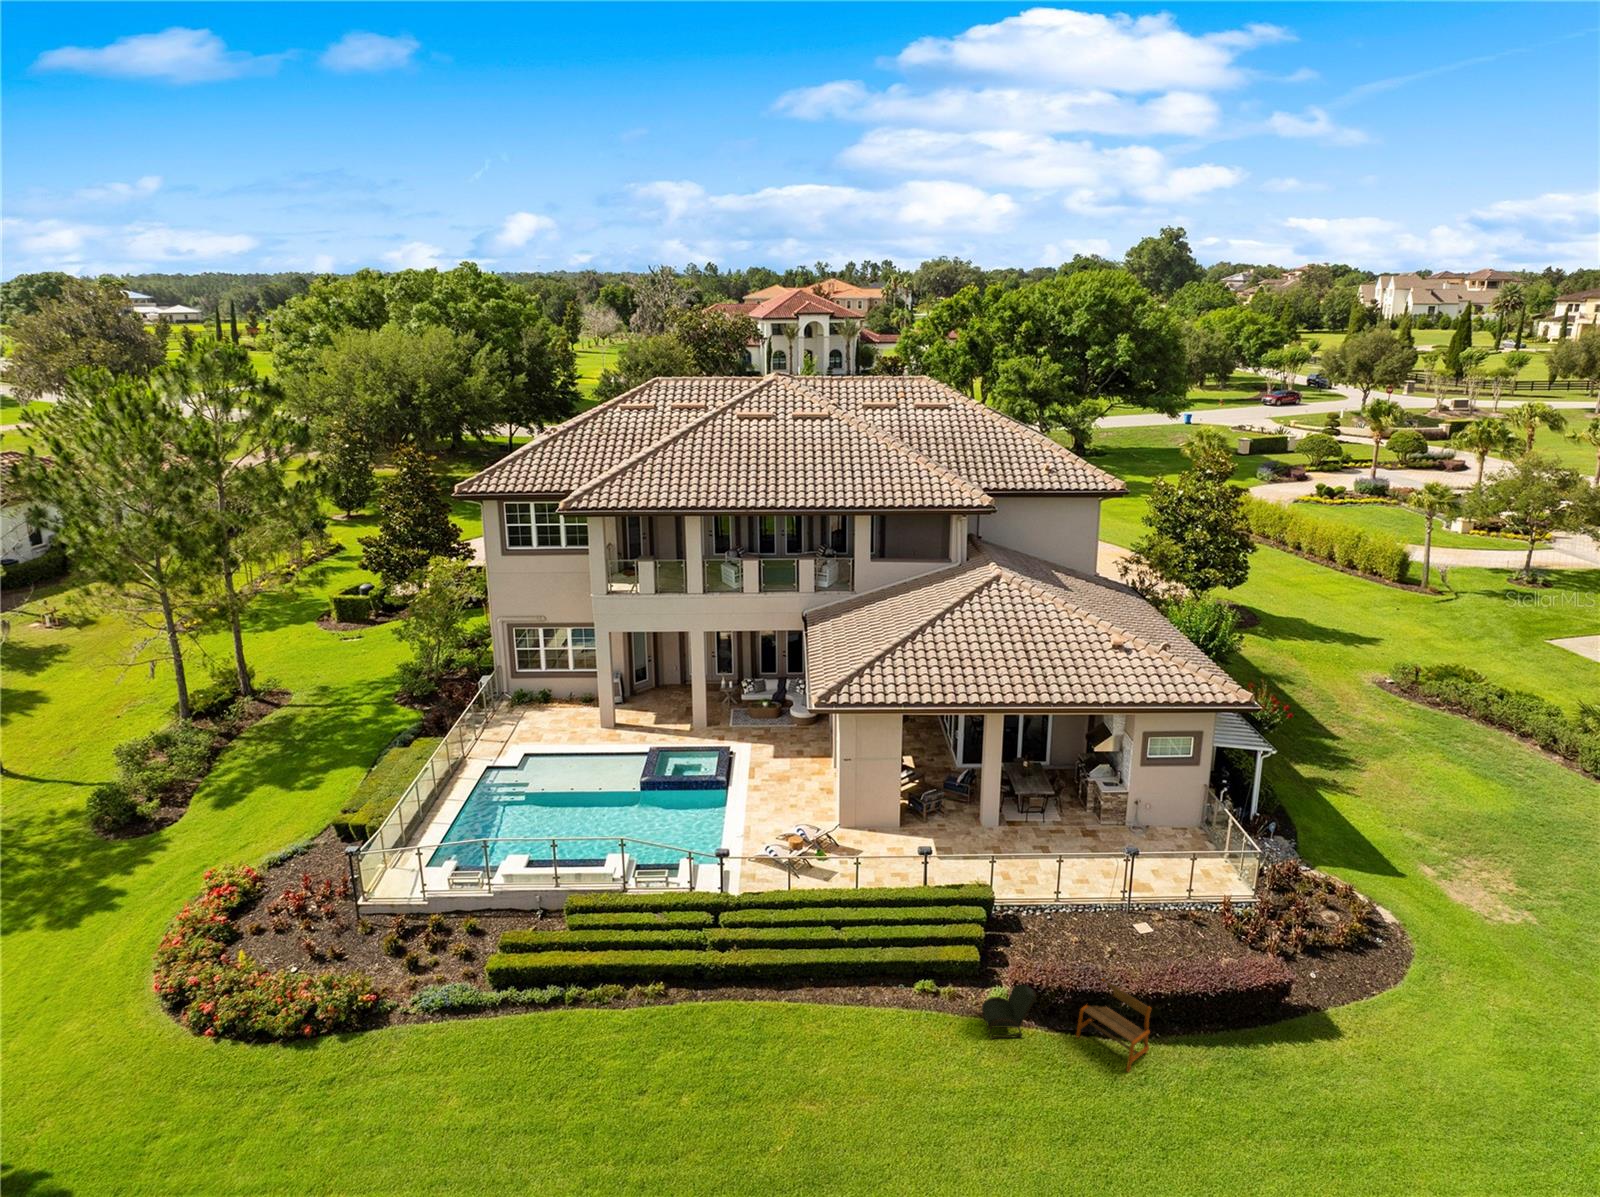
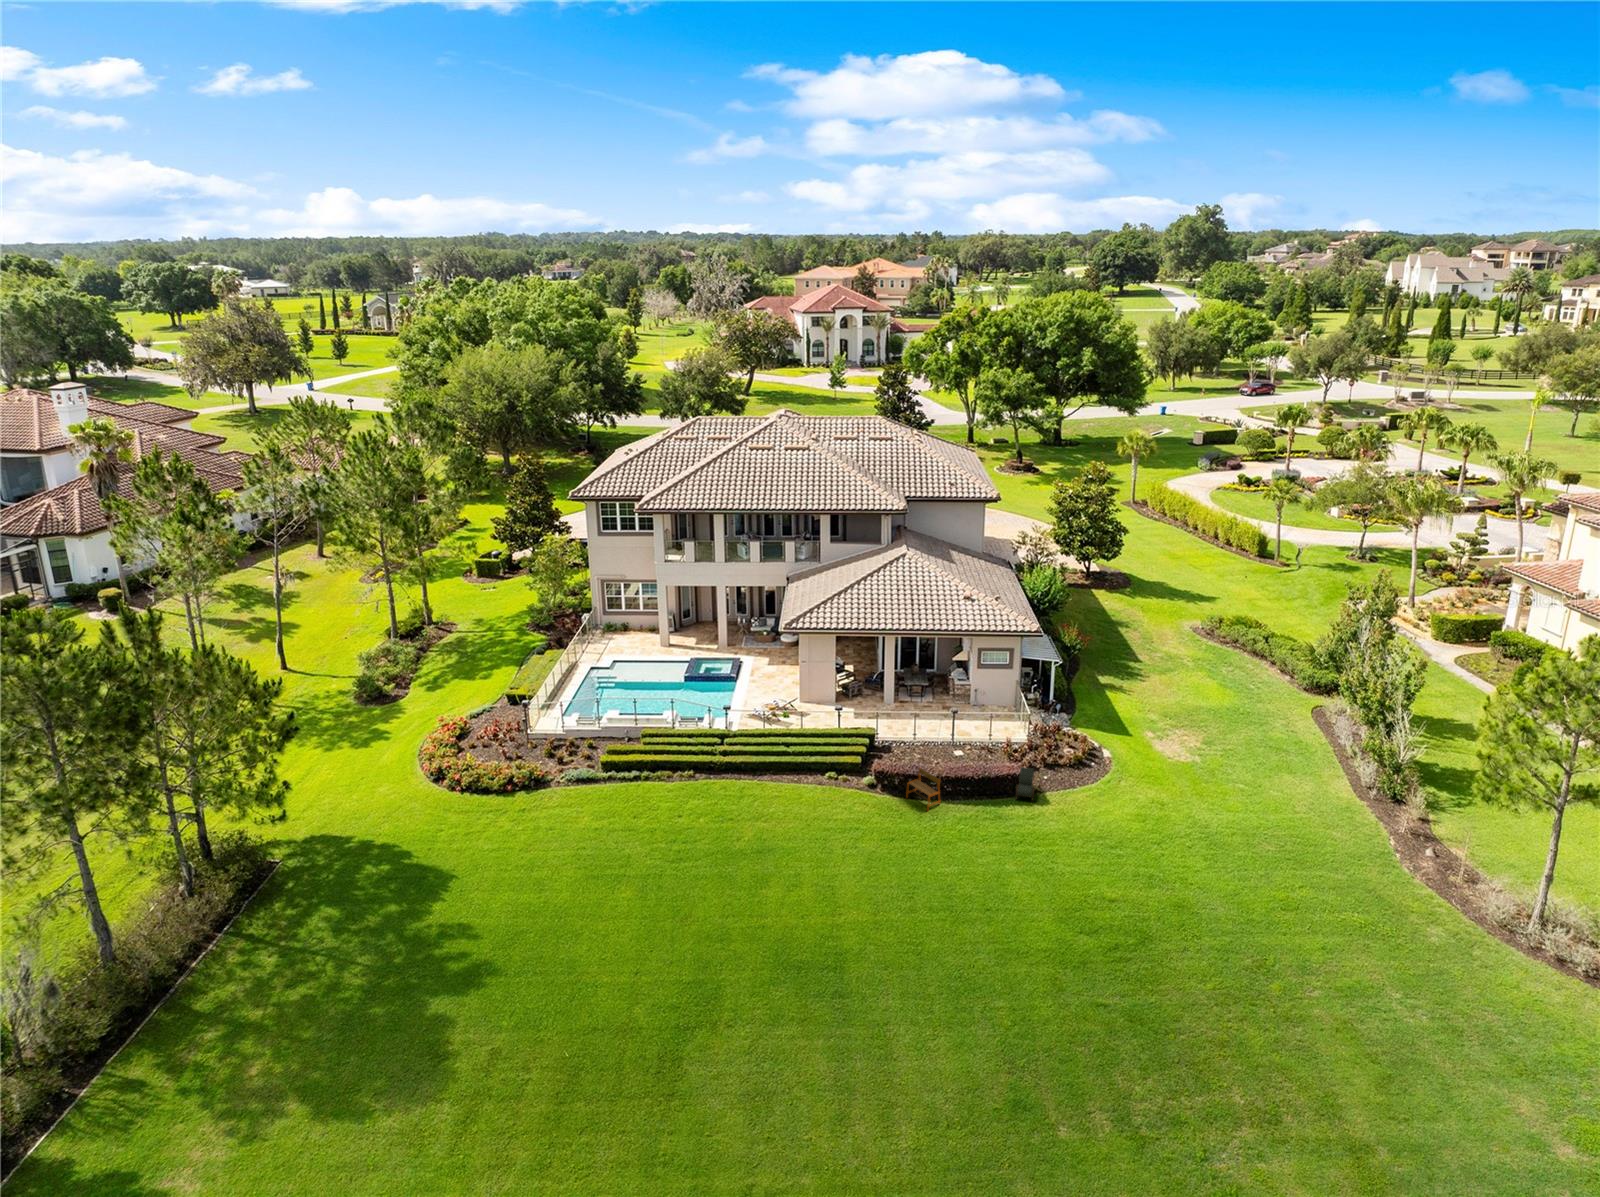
lounge chair: present [982,985,1036,1039] -> present [1015,767,1035,801]

